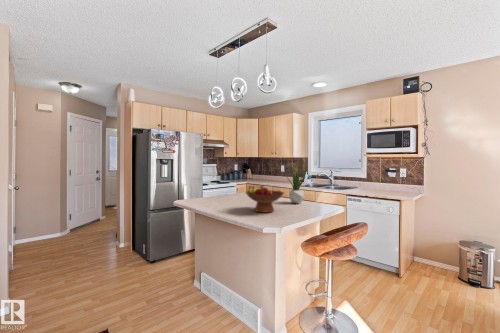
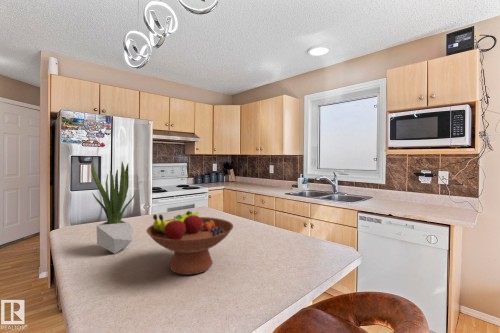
potted plant: present [289,163,306,204] -> present [91,161,135,254]

